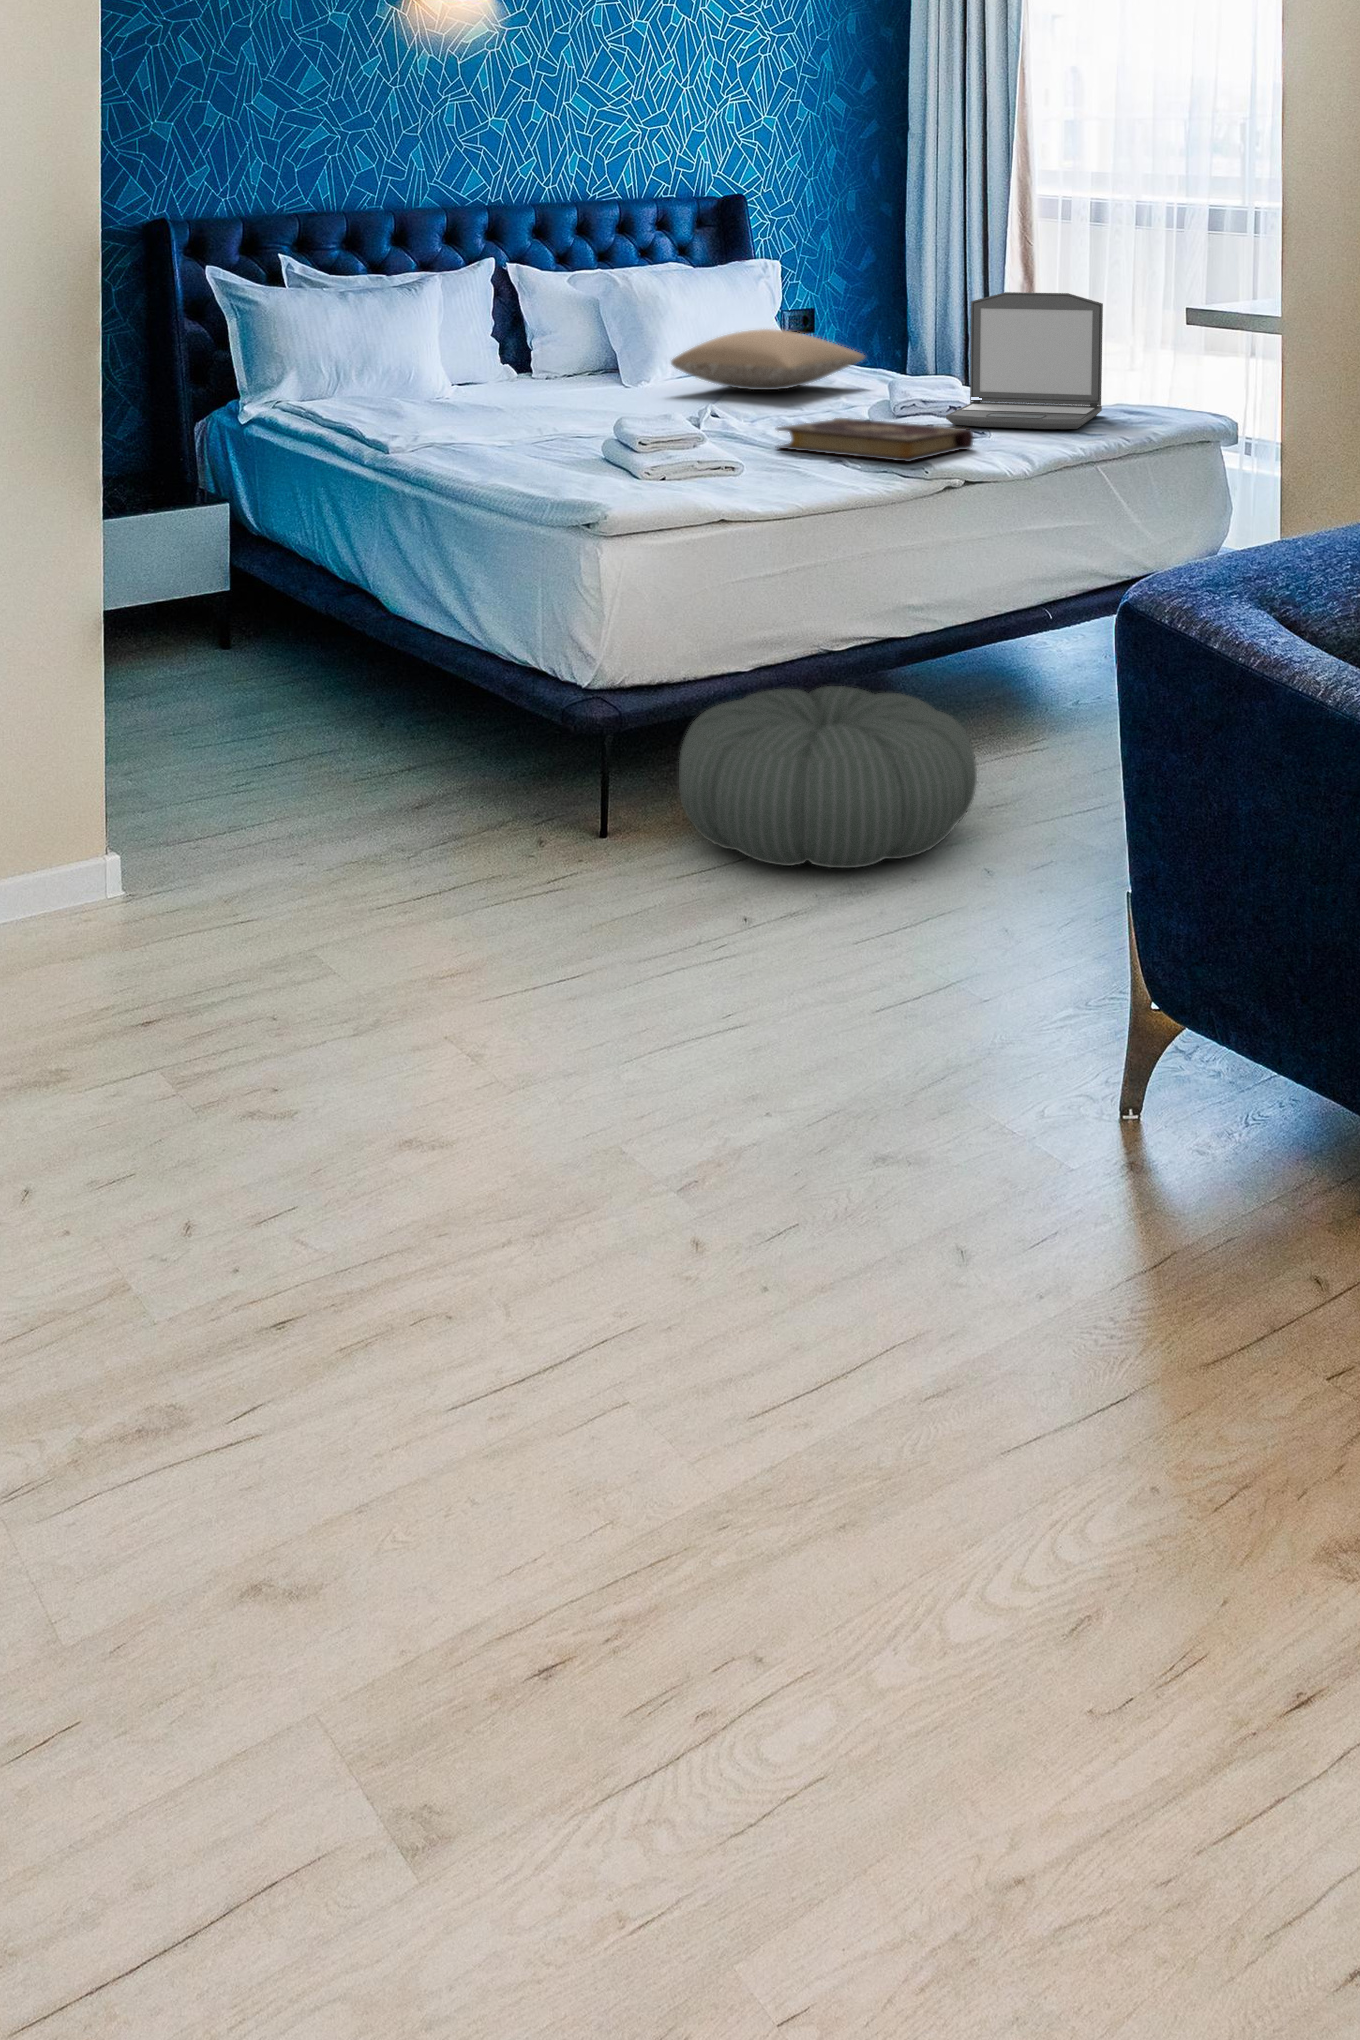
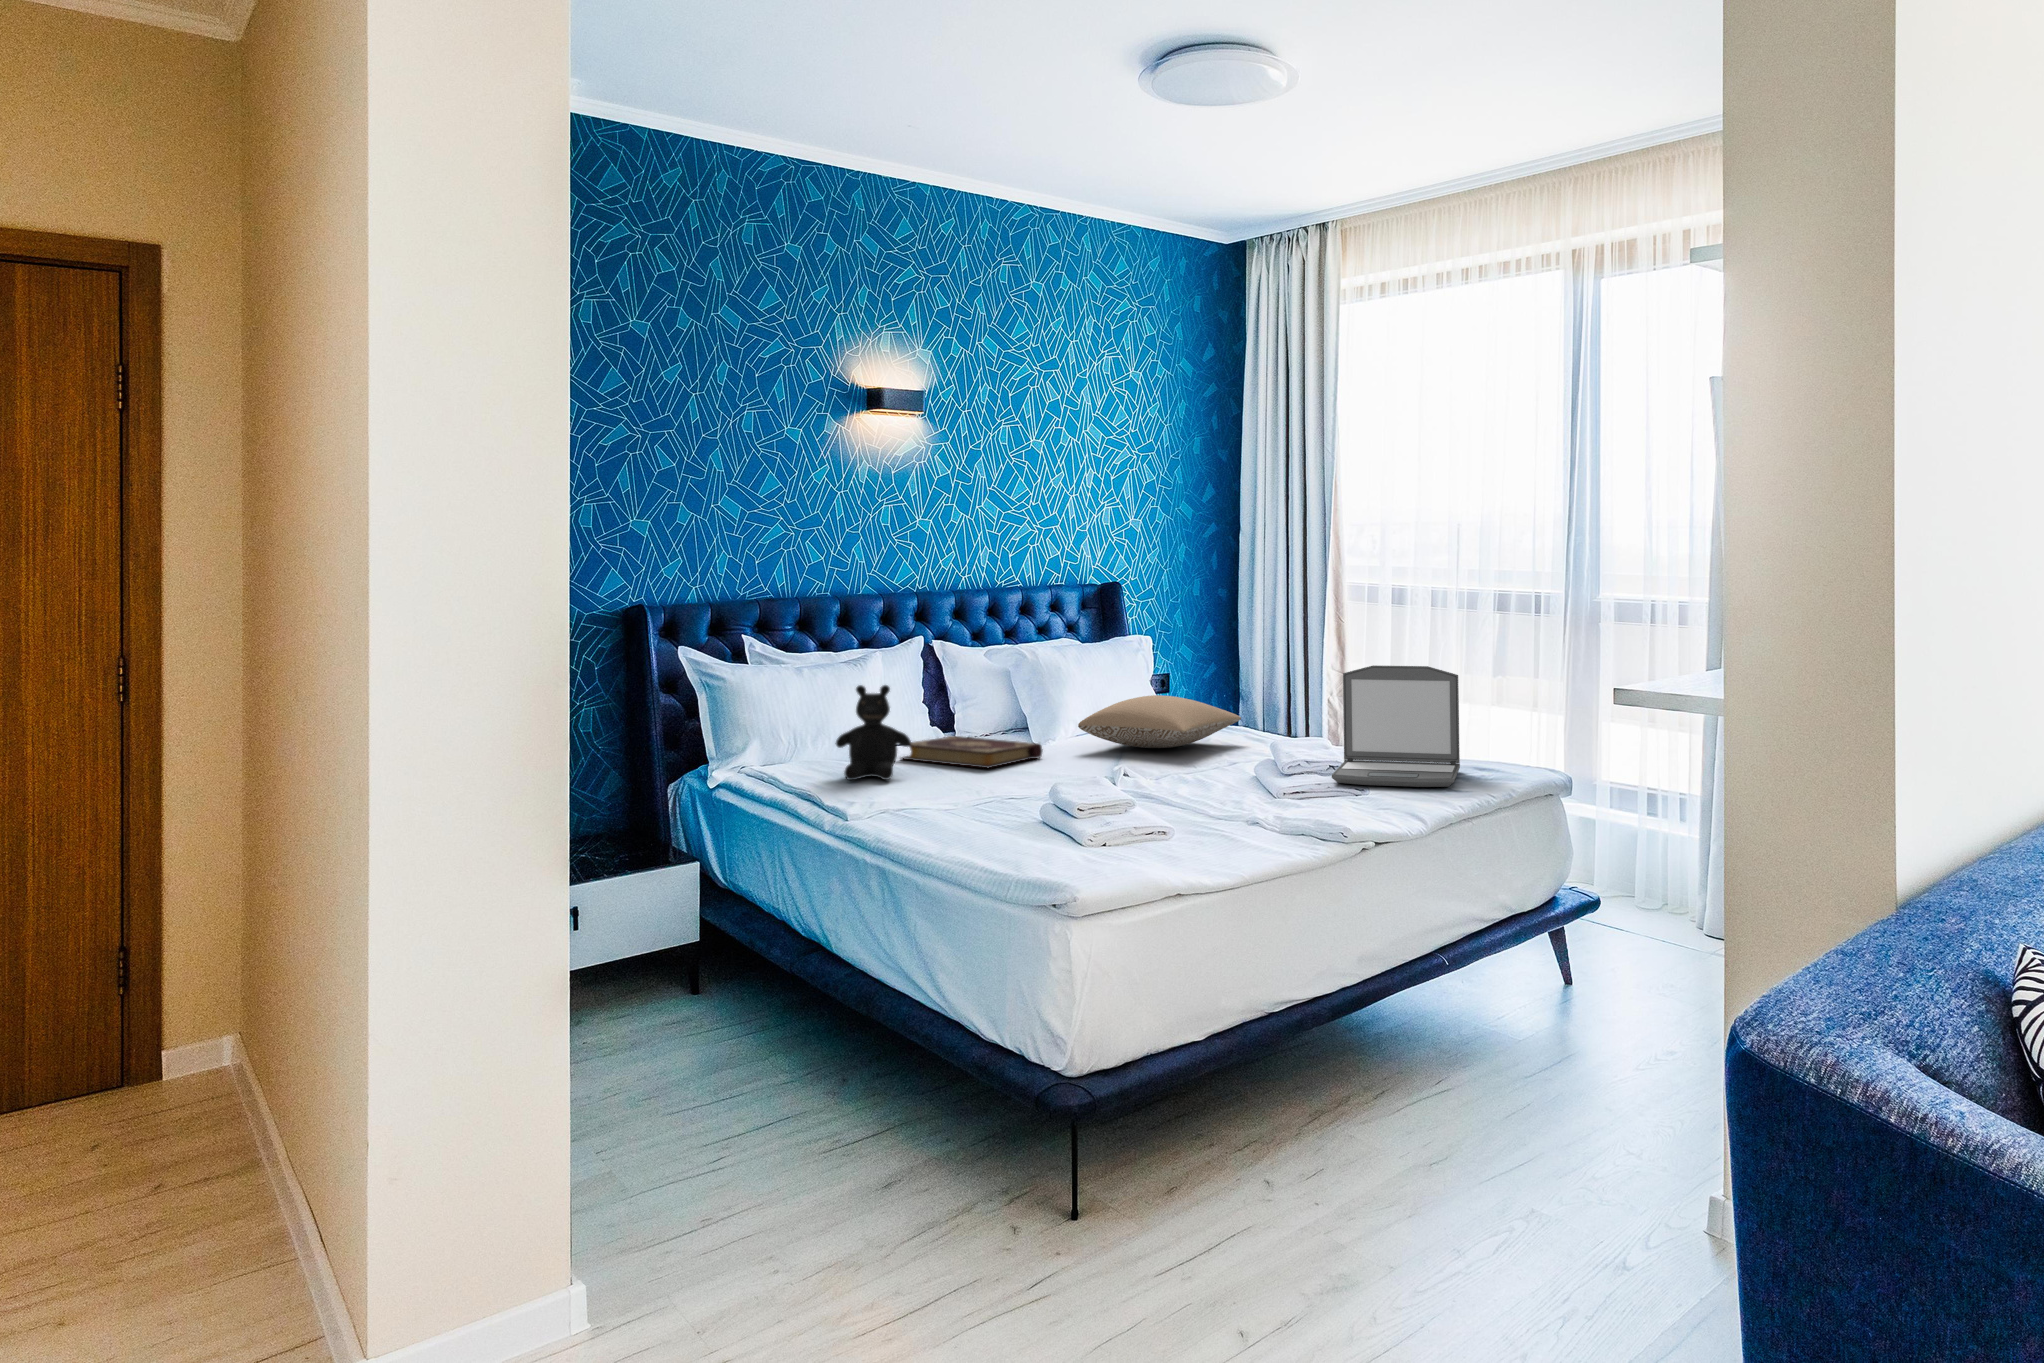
teddy bear: none [383,310,470,418] -> present [836,685,911,780]
book: present [777,418,973,461] -> present [901,736,1042,768]
pouf: present [679,686,977,868] -> none [1138,1044,1422,1241]

